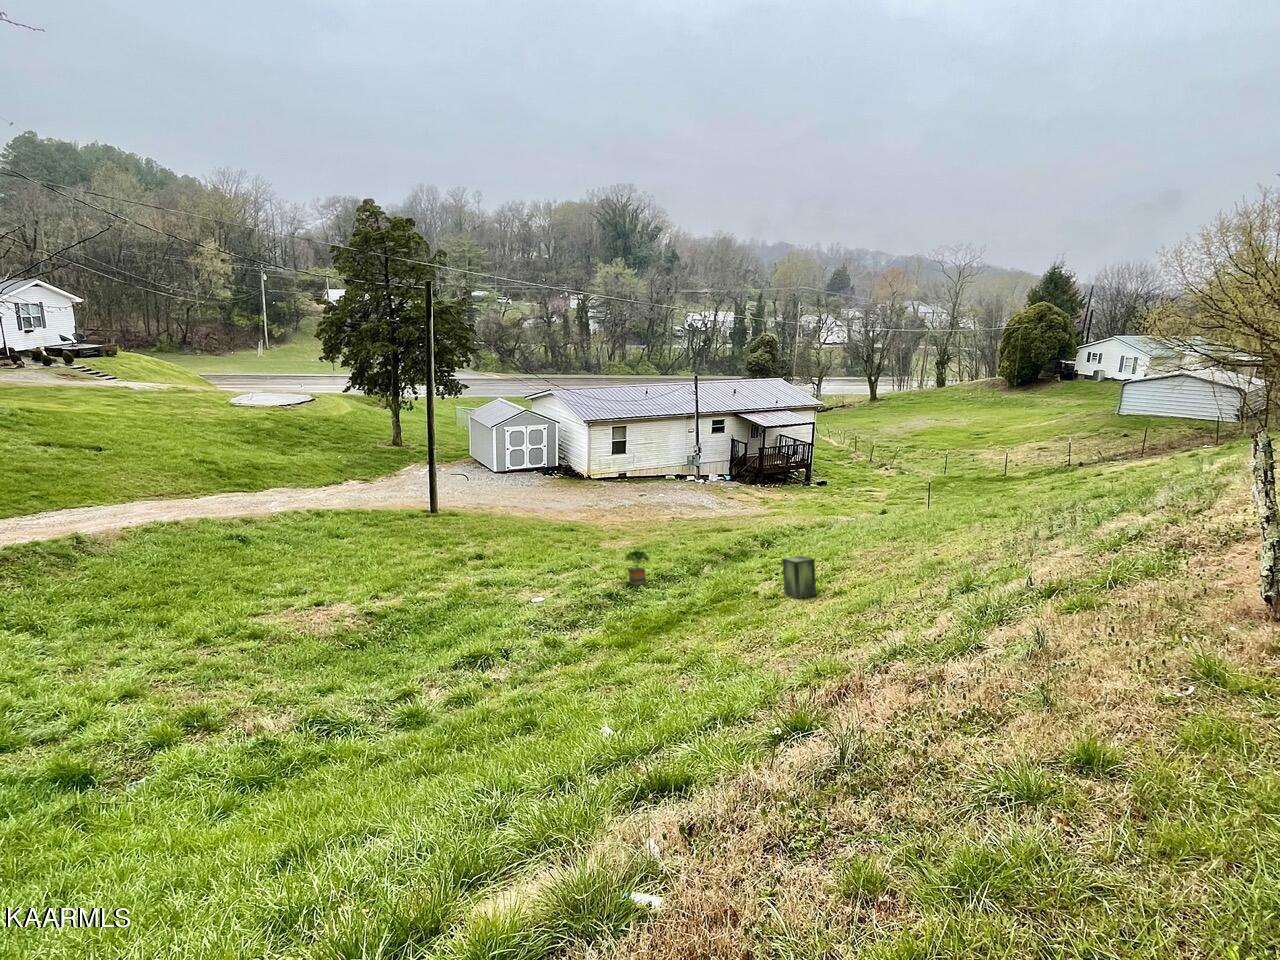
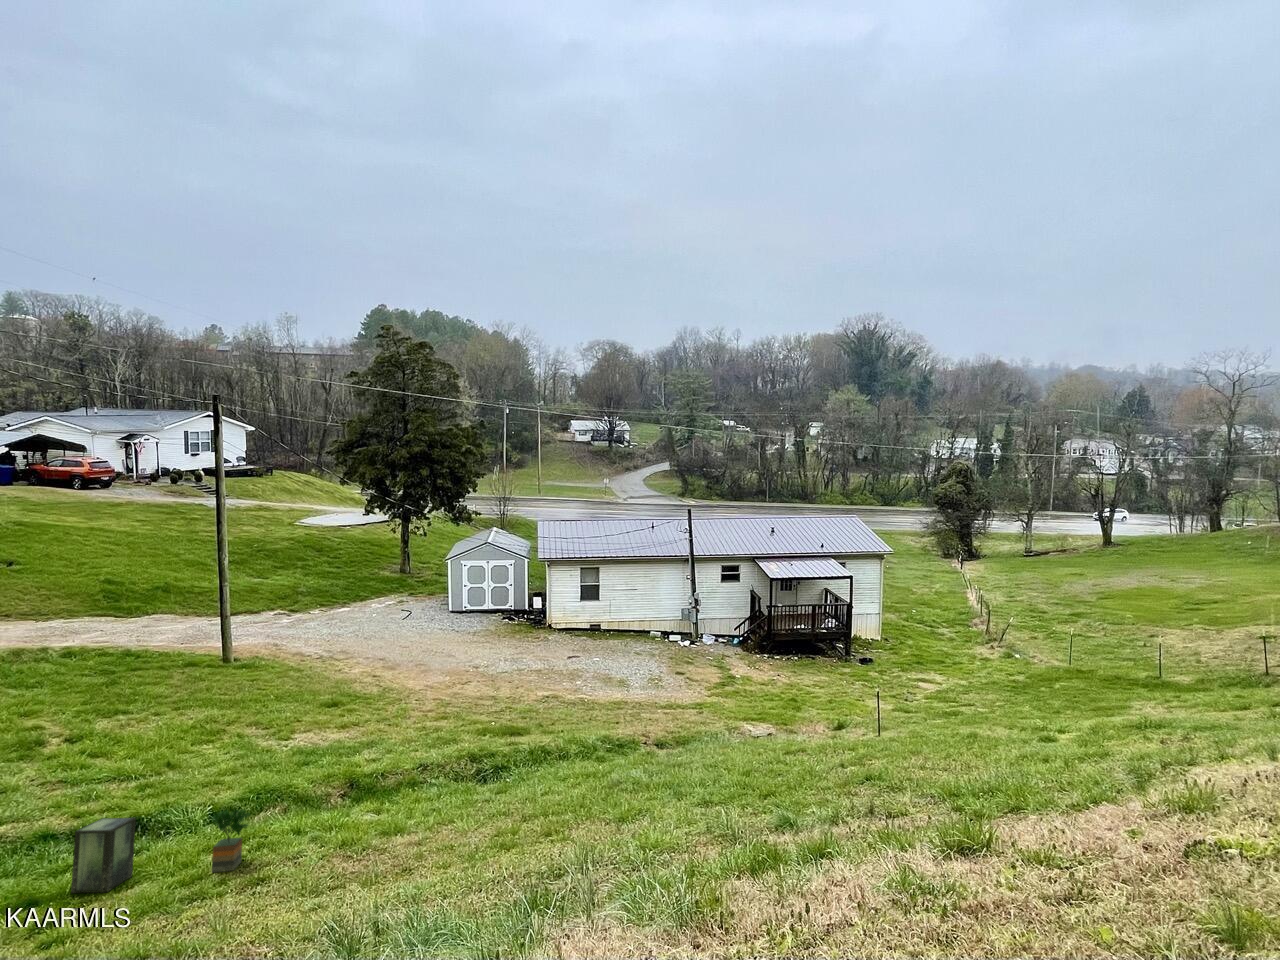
potted tree: present [626,551,649,586] -> present [212,809,250,872]

